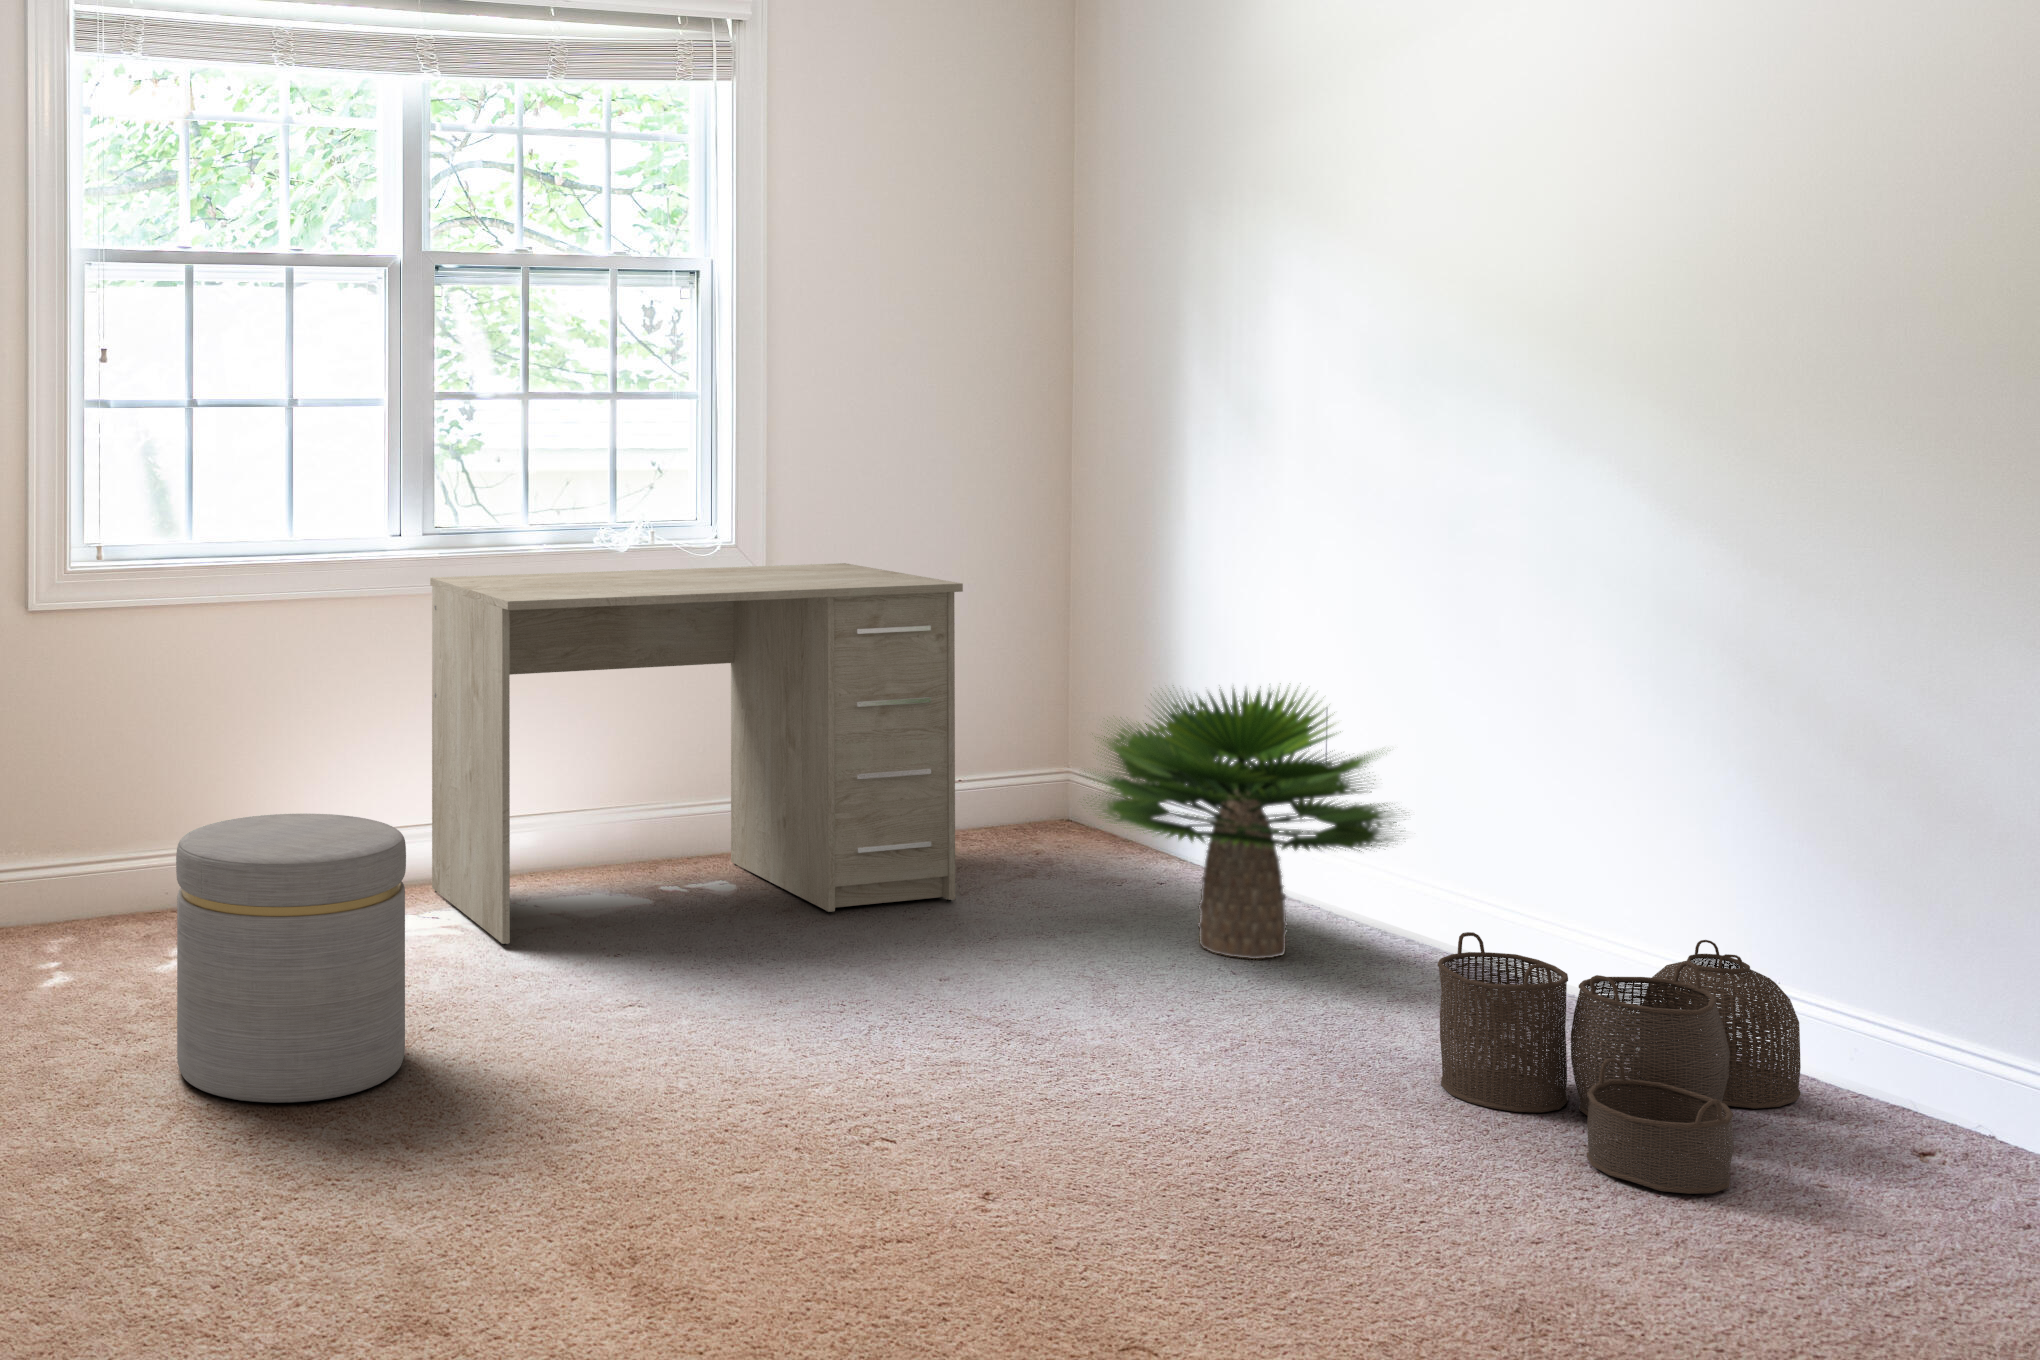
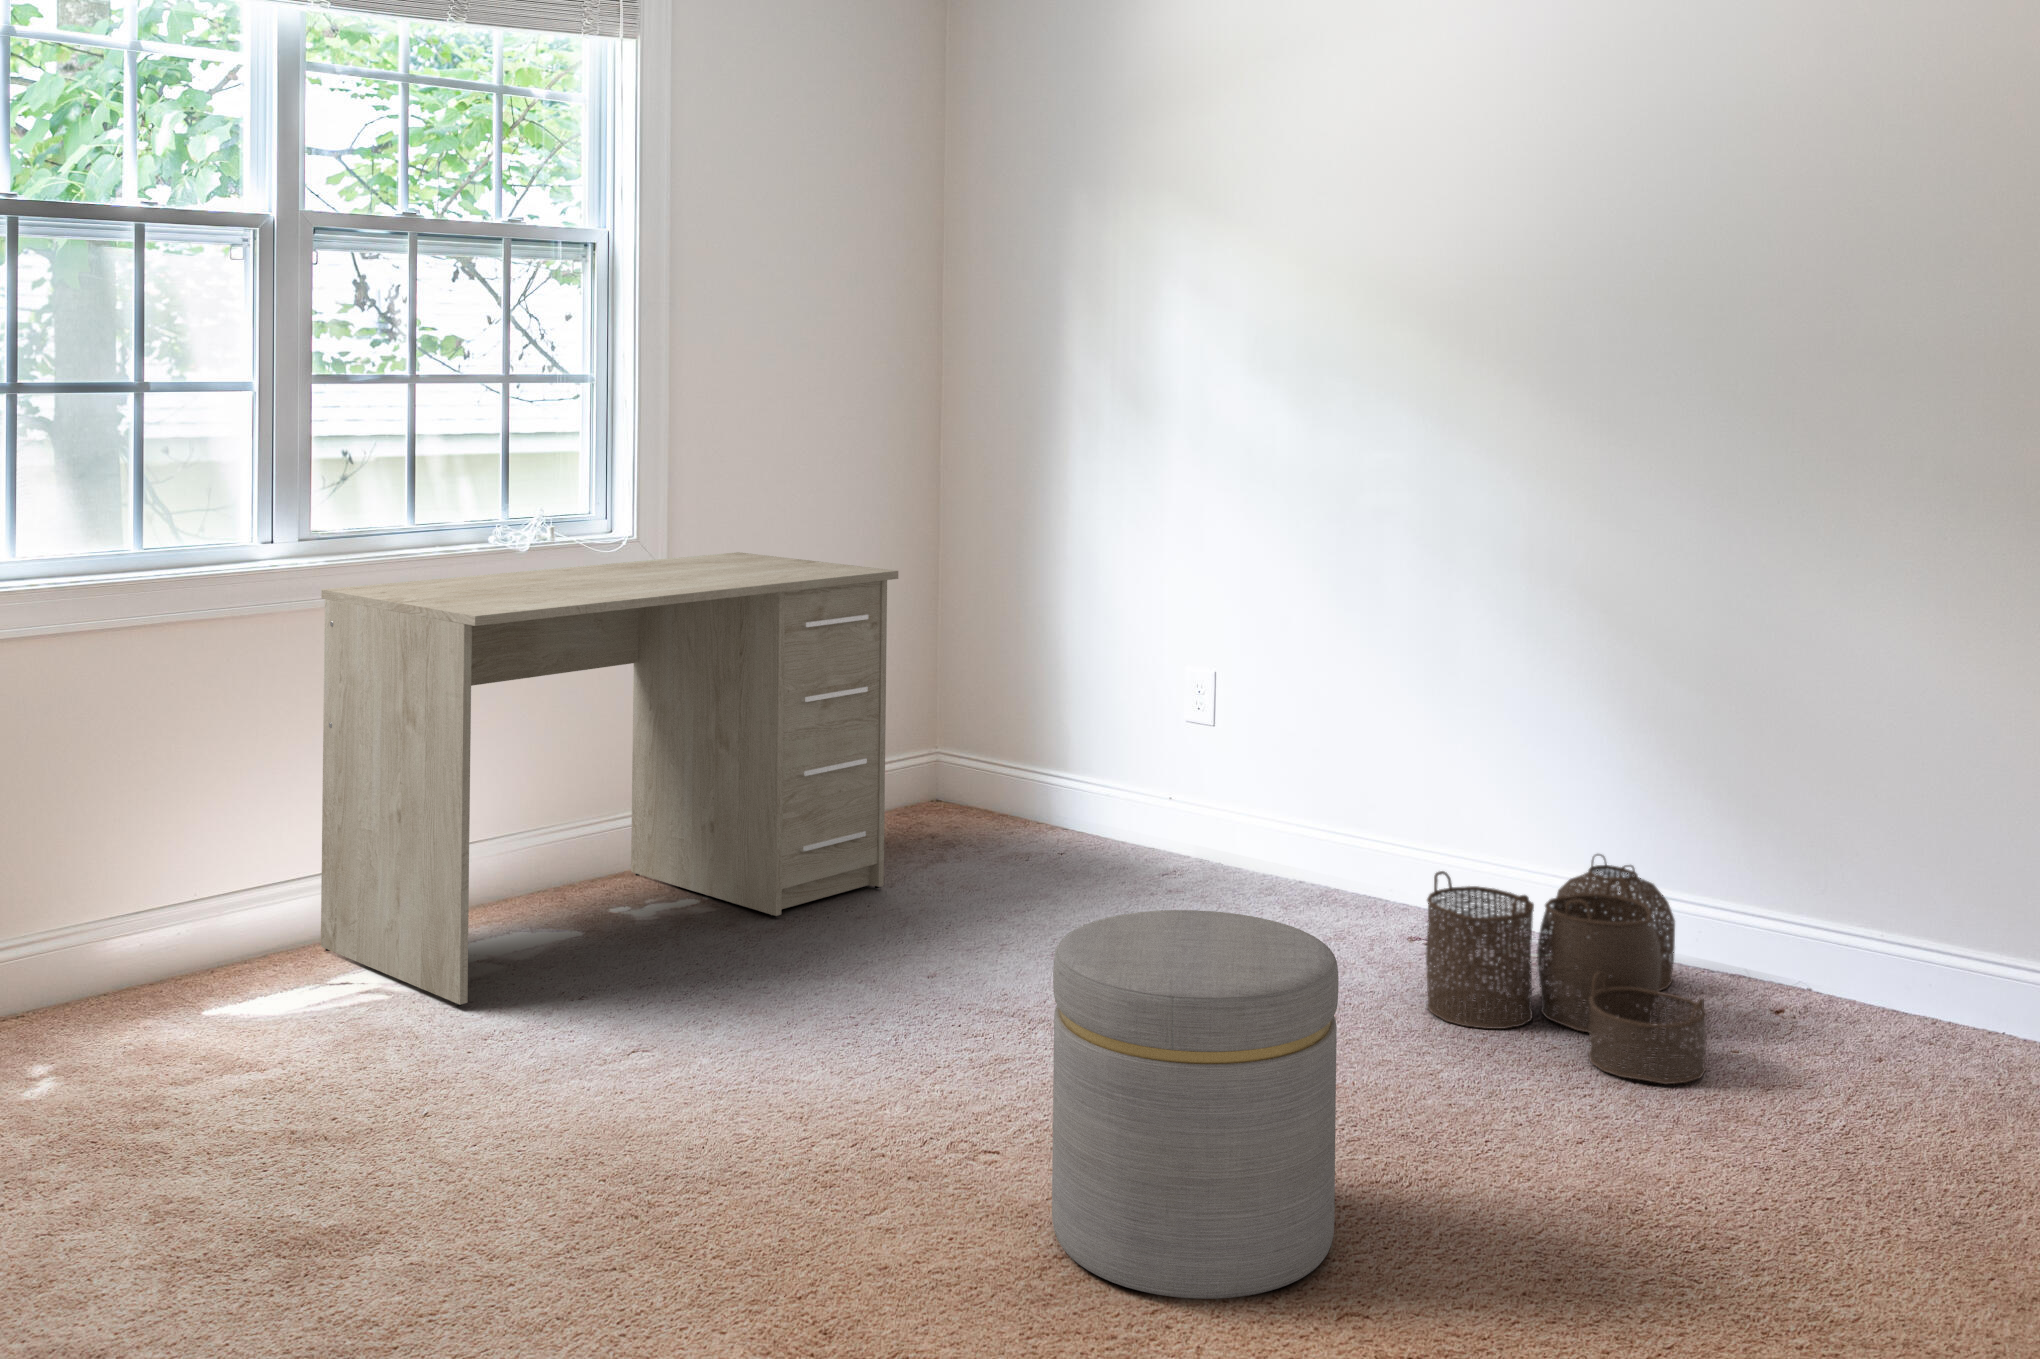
potted plant: present [1095,686,1397,959] -> none [1015,648,1318,912]
ottoman: present [176,814,406,1103] -> present [1052,910,1339,1299]

